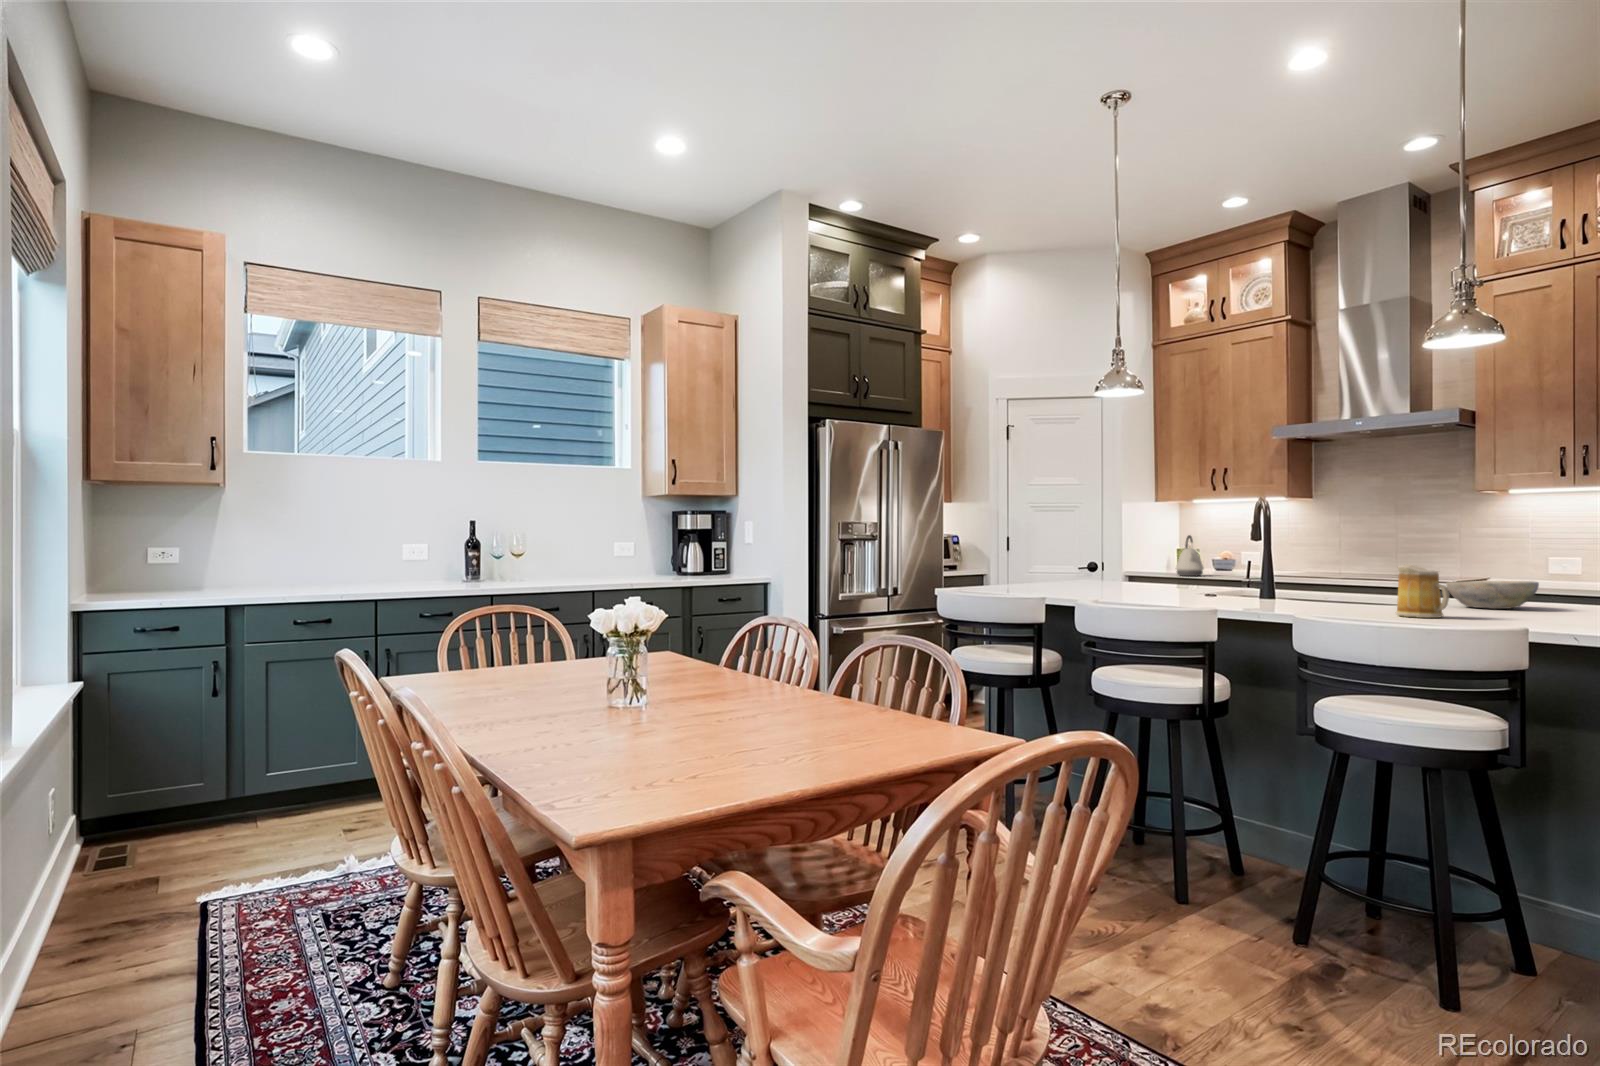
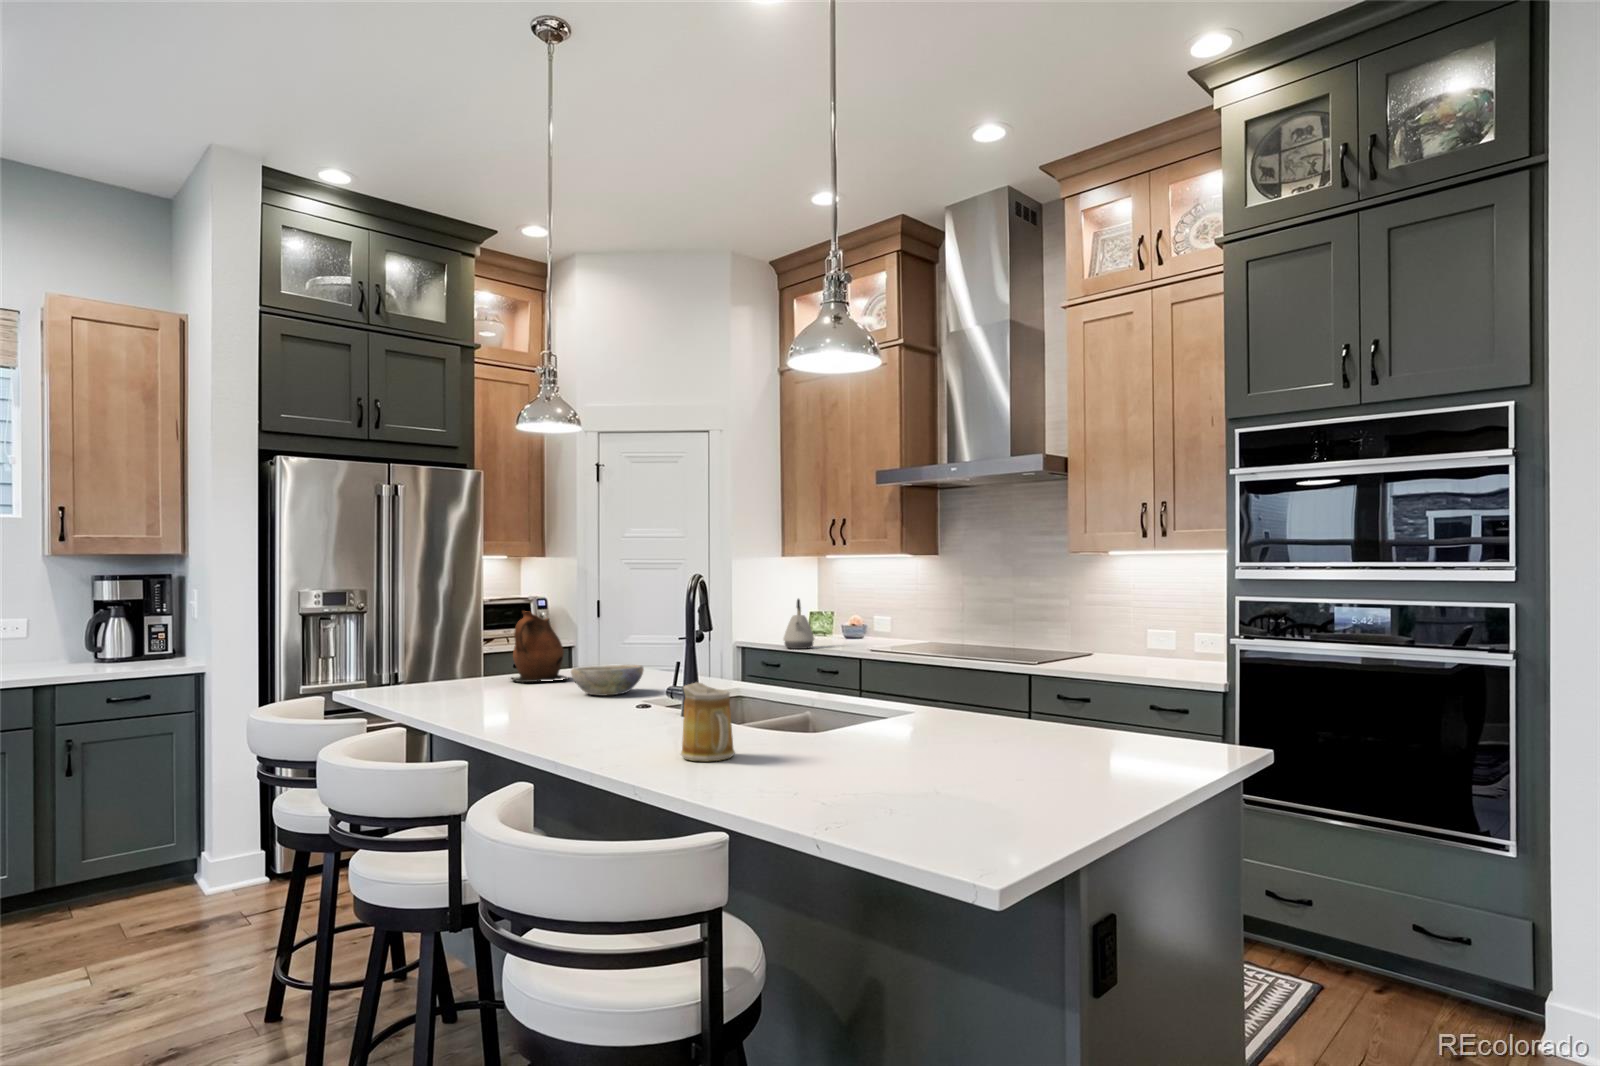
ceramic pitcher: none [1042,535,1095,588] -> present [511,612,569,682]
bowl: present [1446,581,1539,609] -> present [571,665,644,696]

